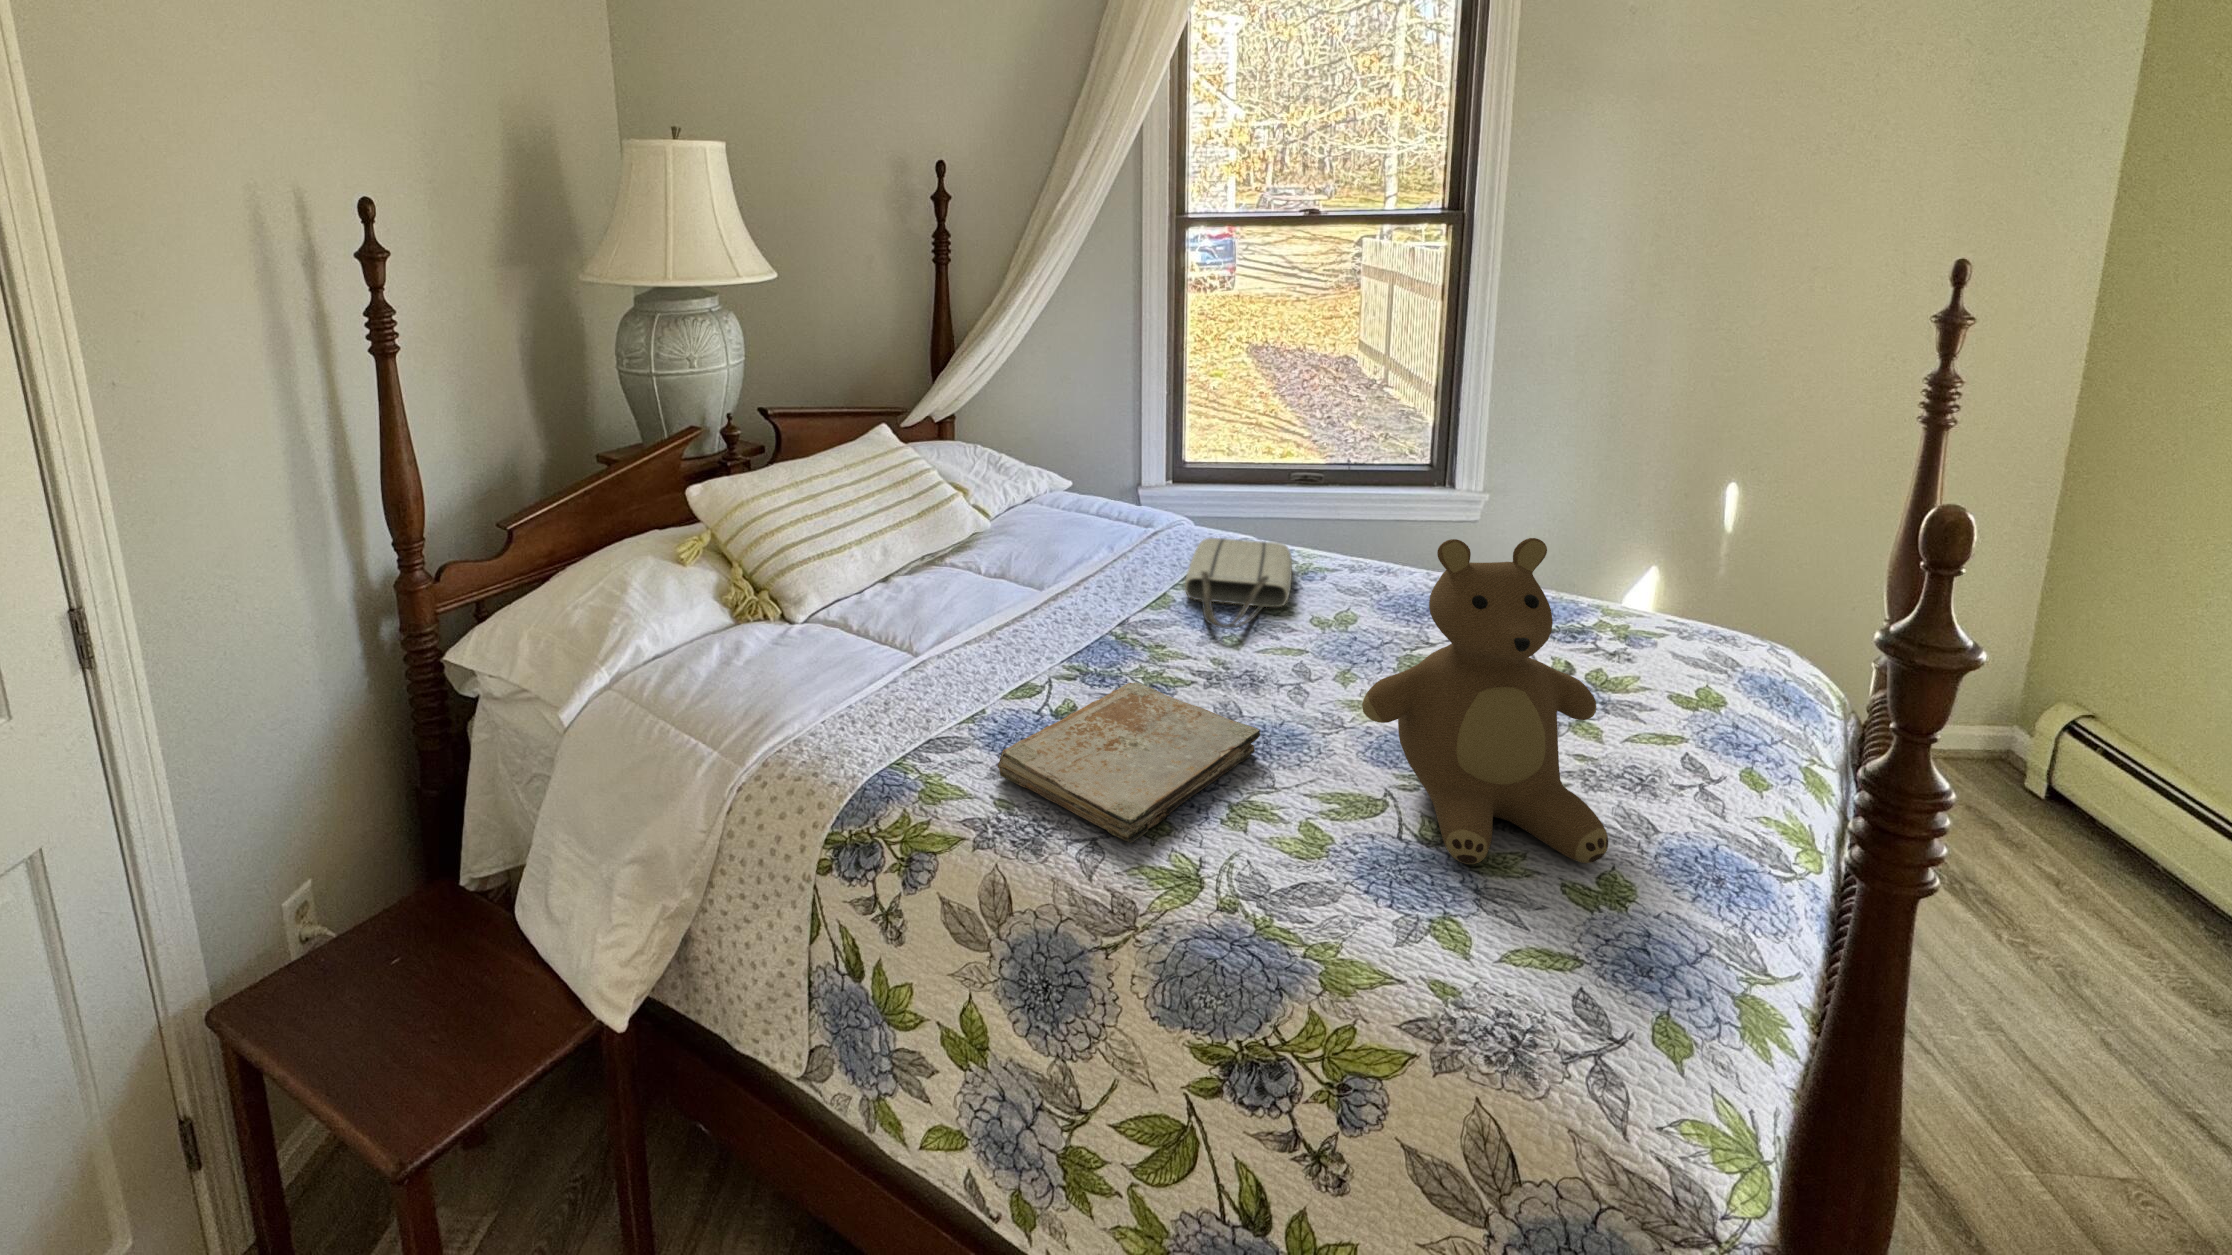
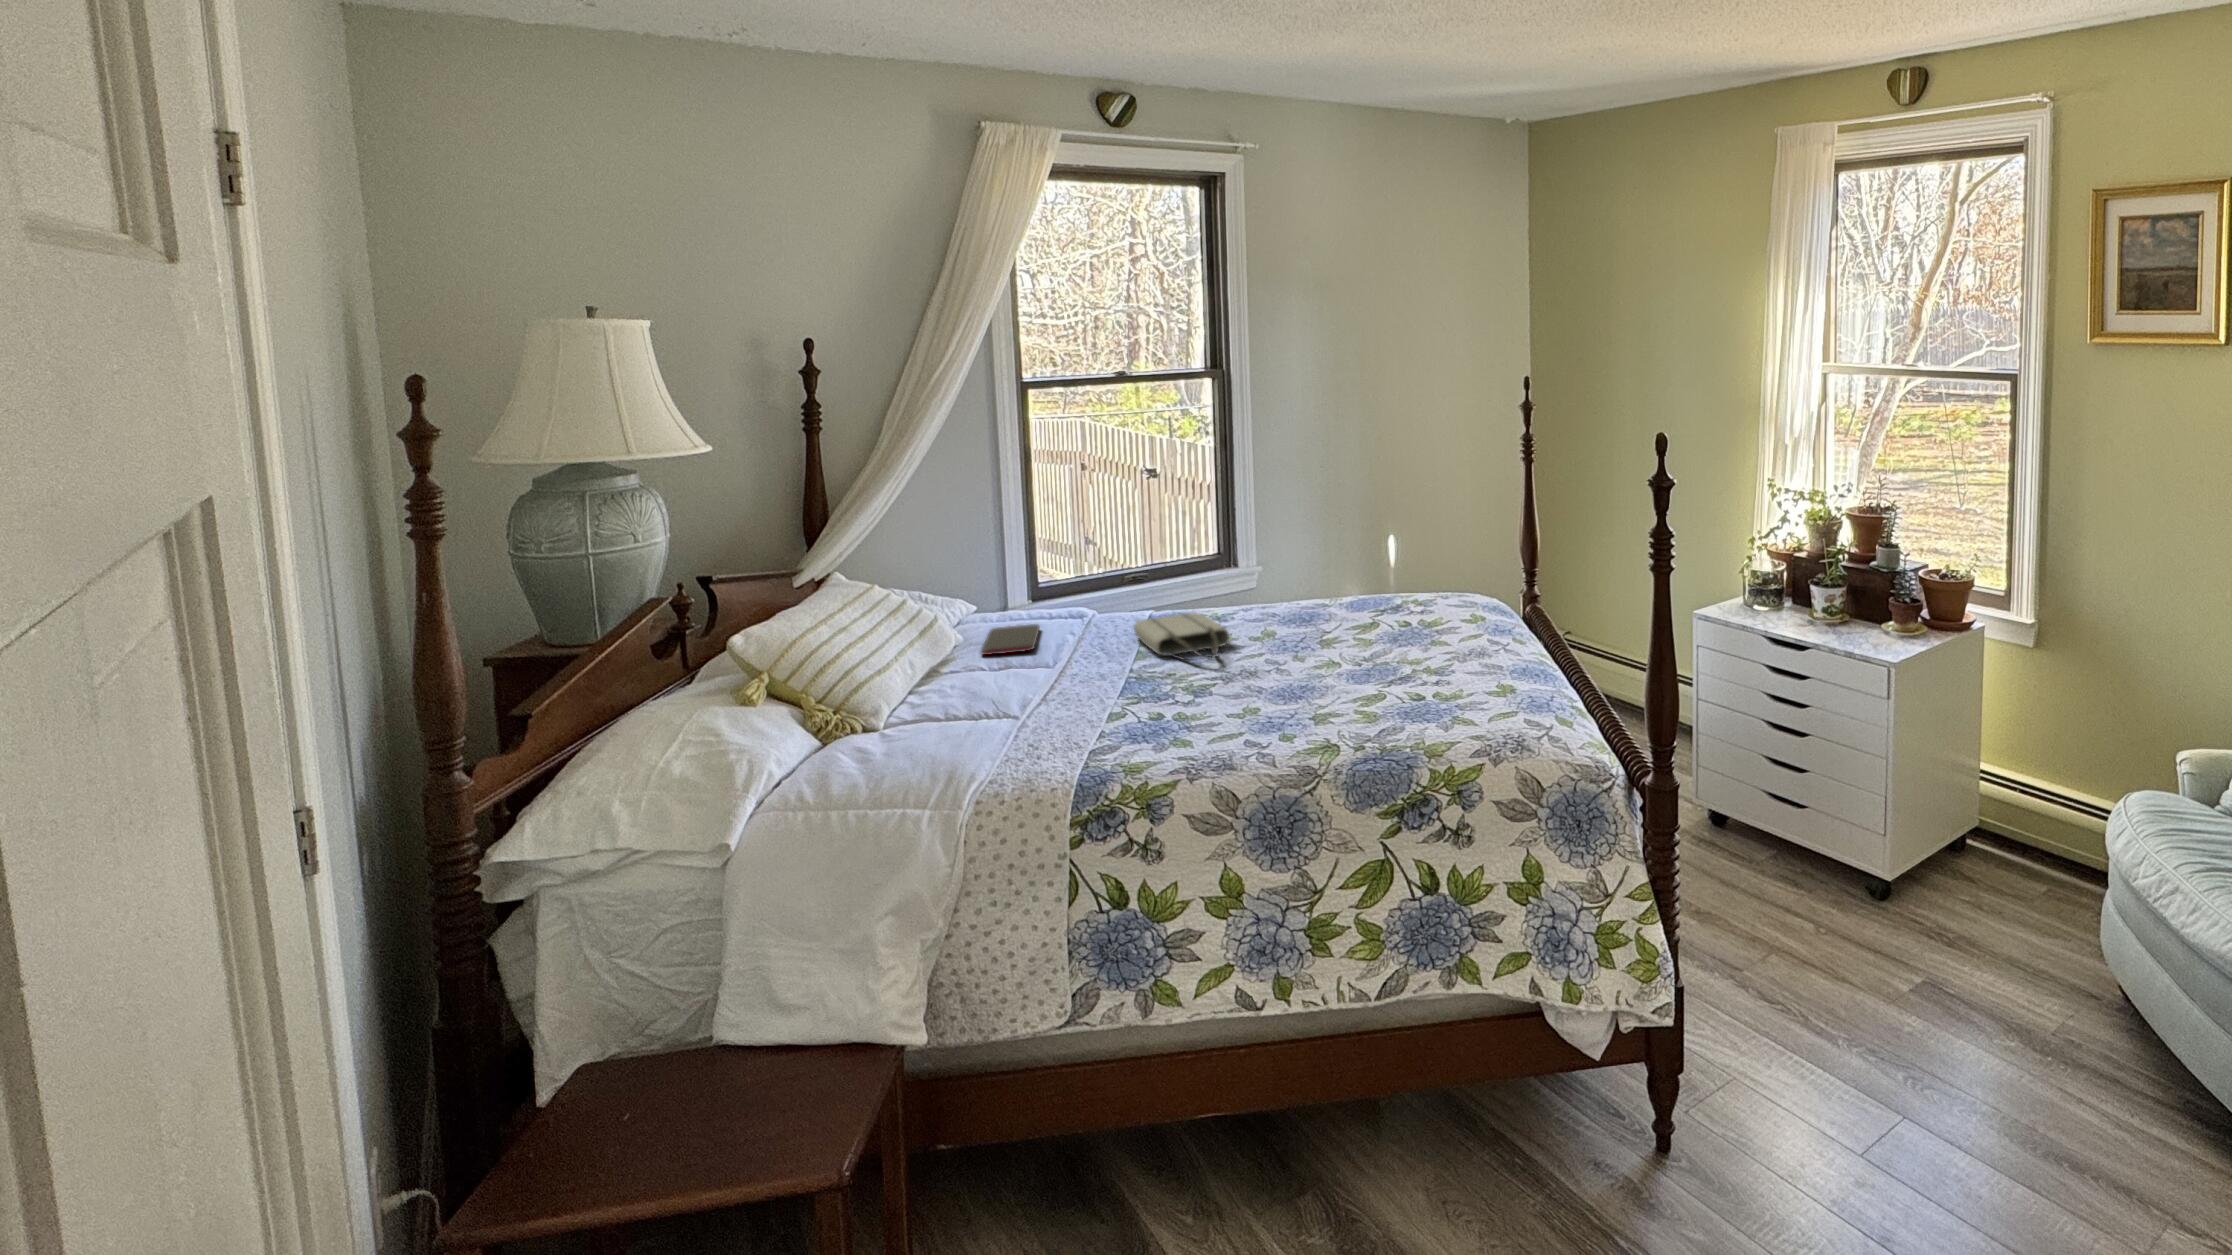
smartphone: none [1004,506,1103,549] -> present [981,624,1040,655]
teddy bear: present [1362,538,1608,864] -> none [1365,526,1494,700]
book: present [998,682,1260,843] -> none [1168,683,1302,748]

